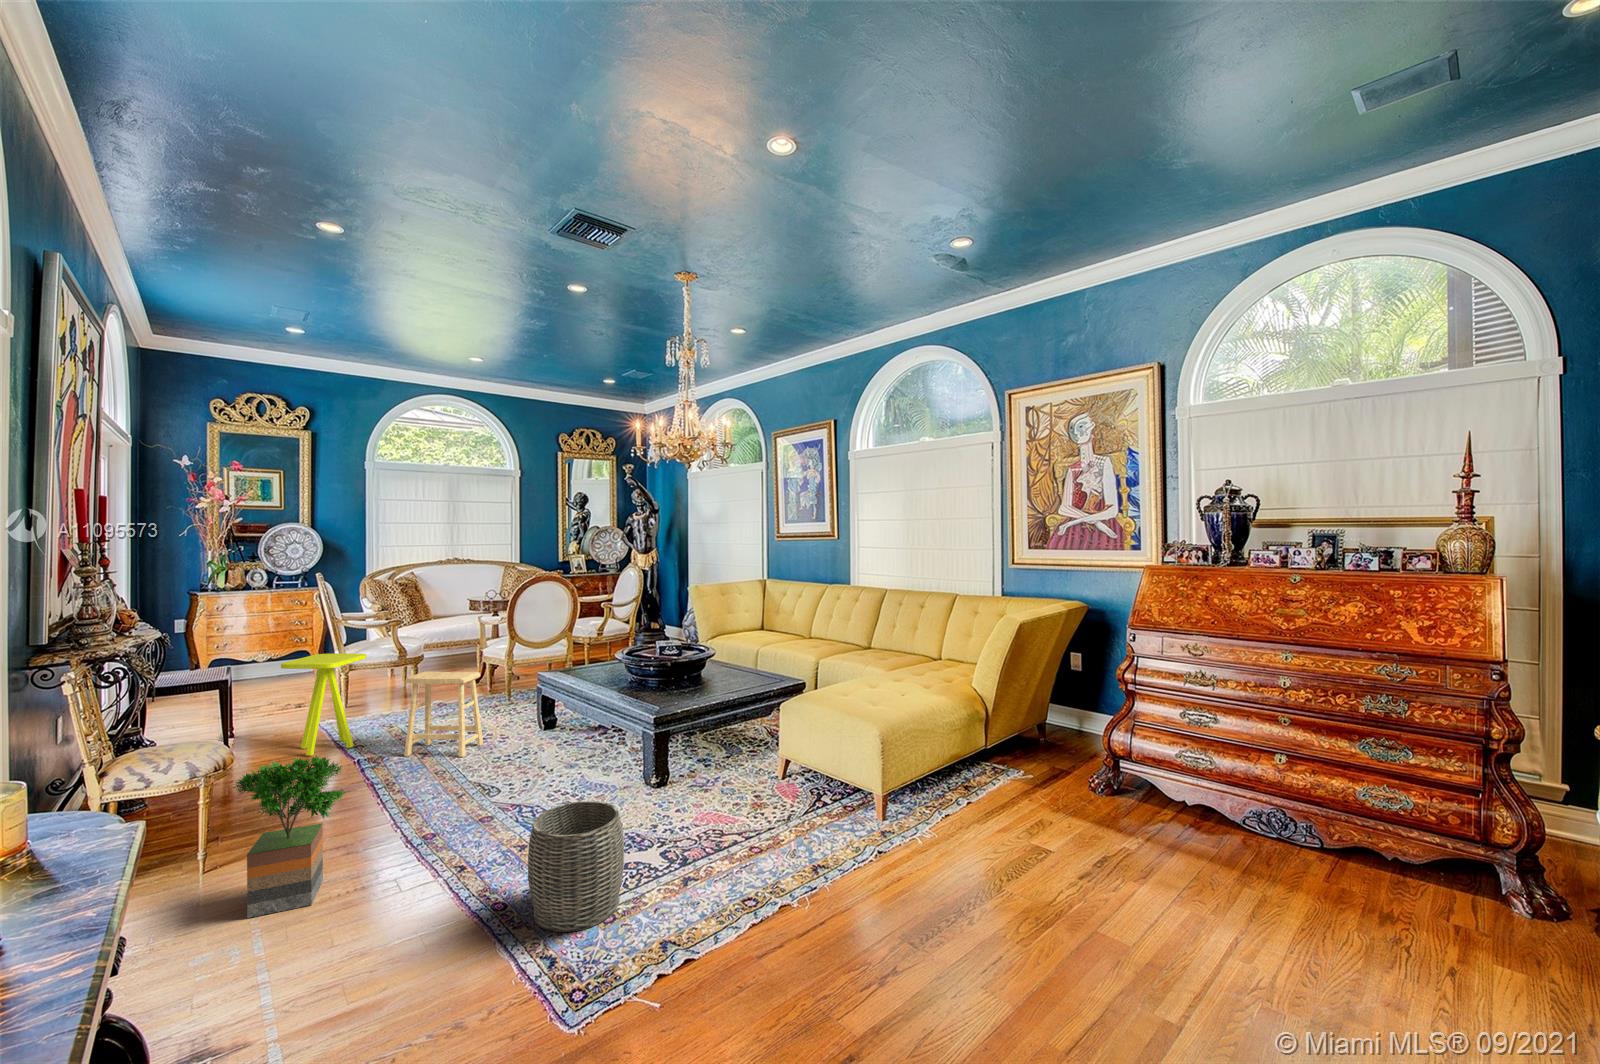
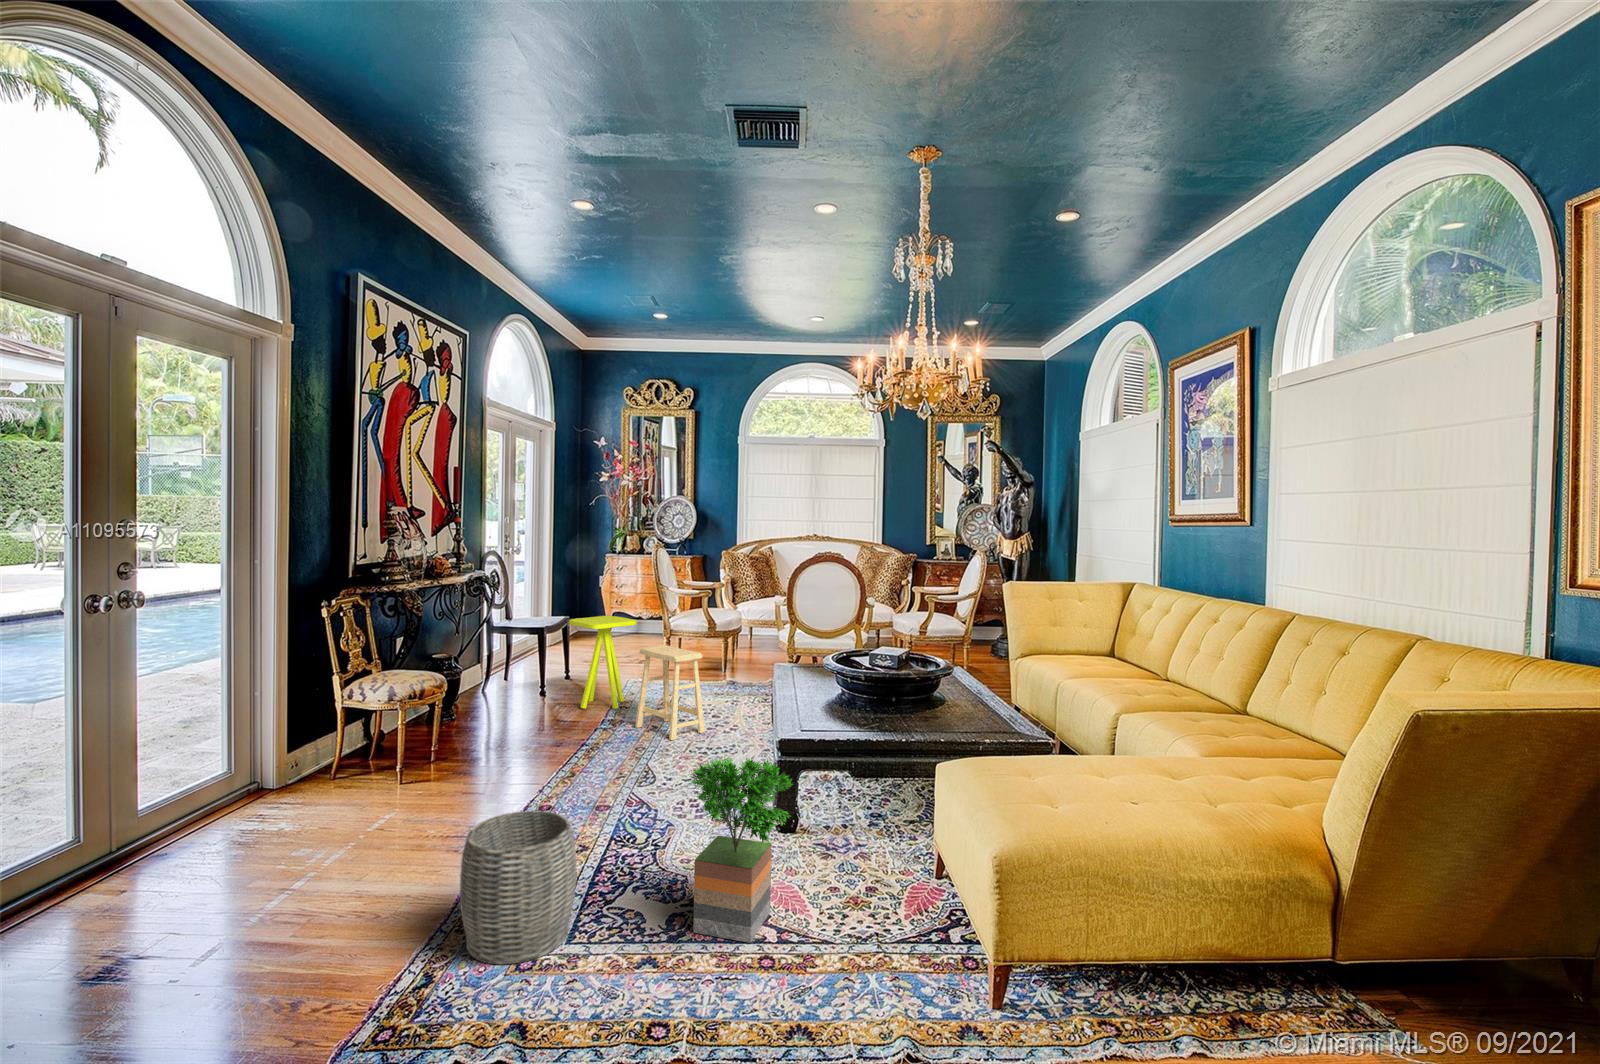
potted tree: present [234,755,345,918] -> present [690,756,792,943]

